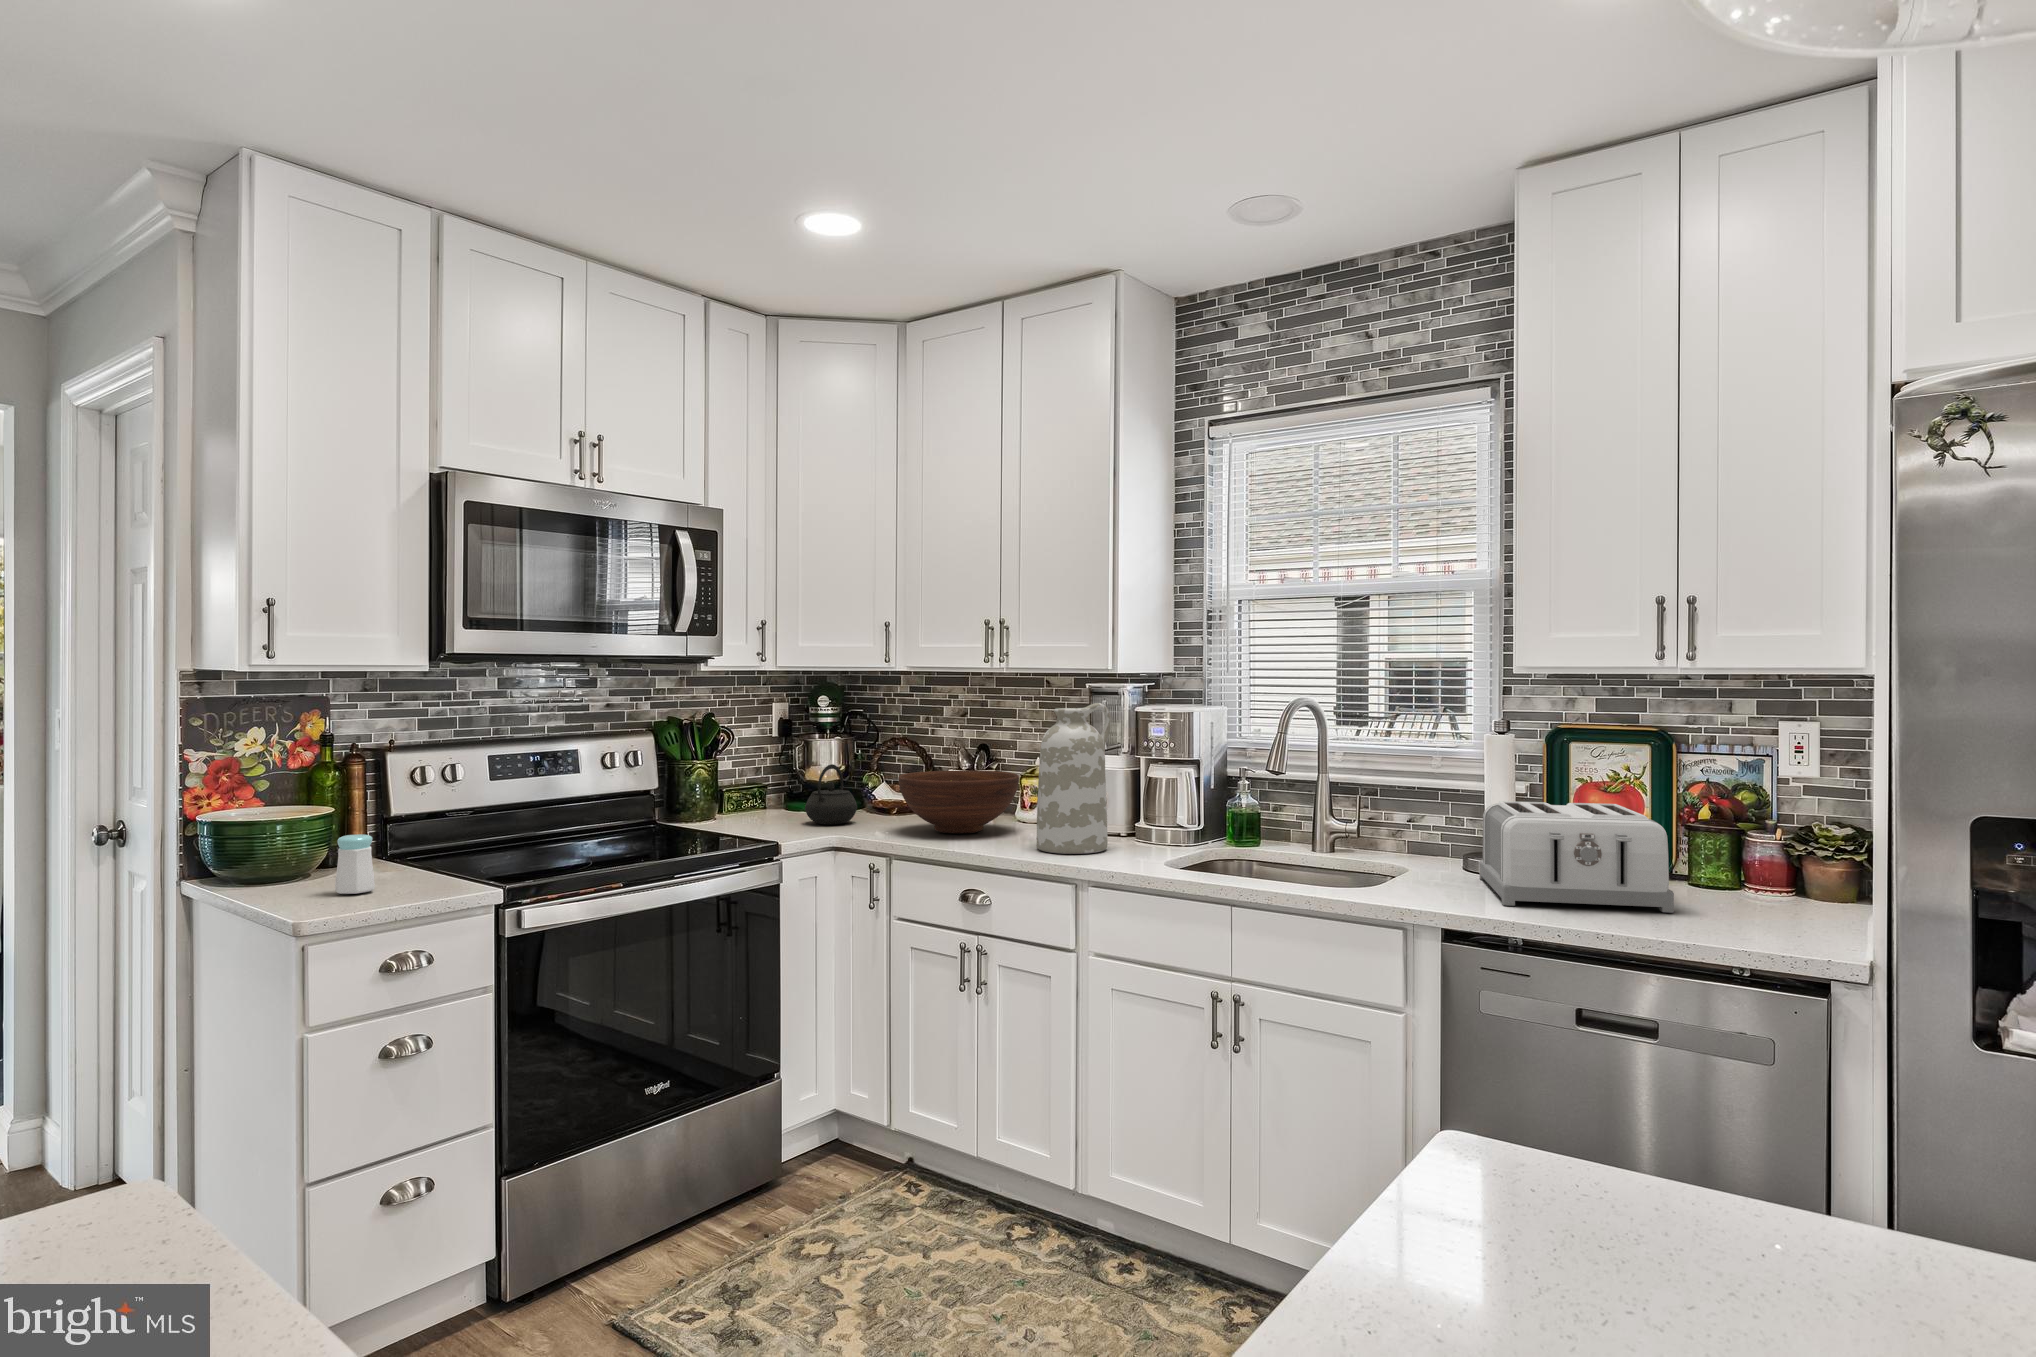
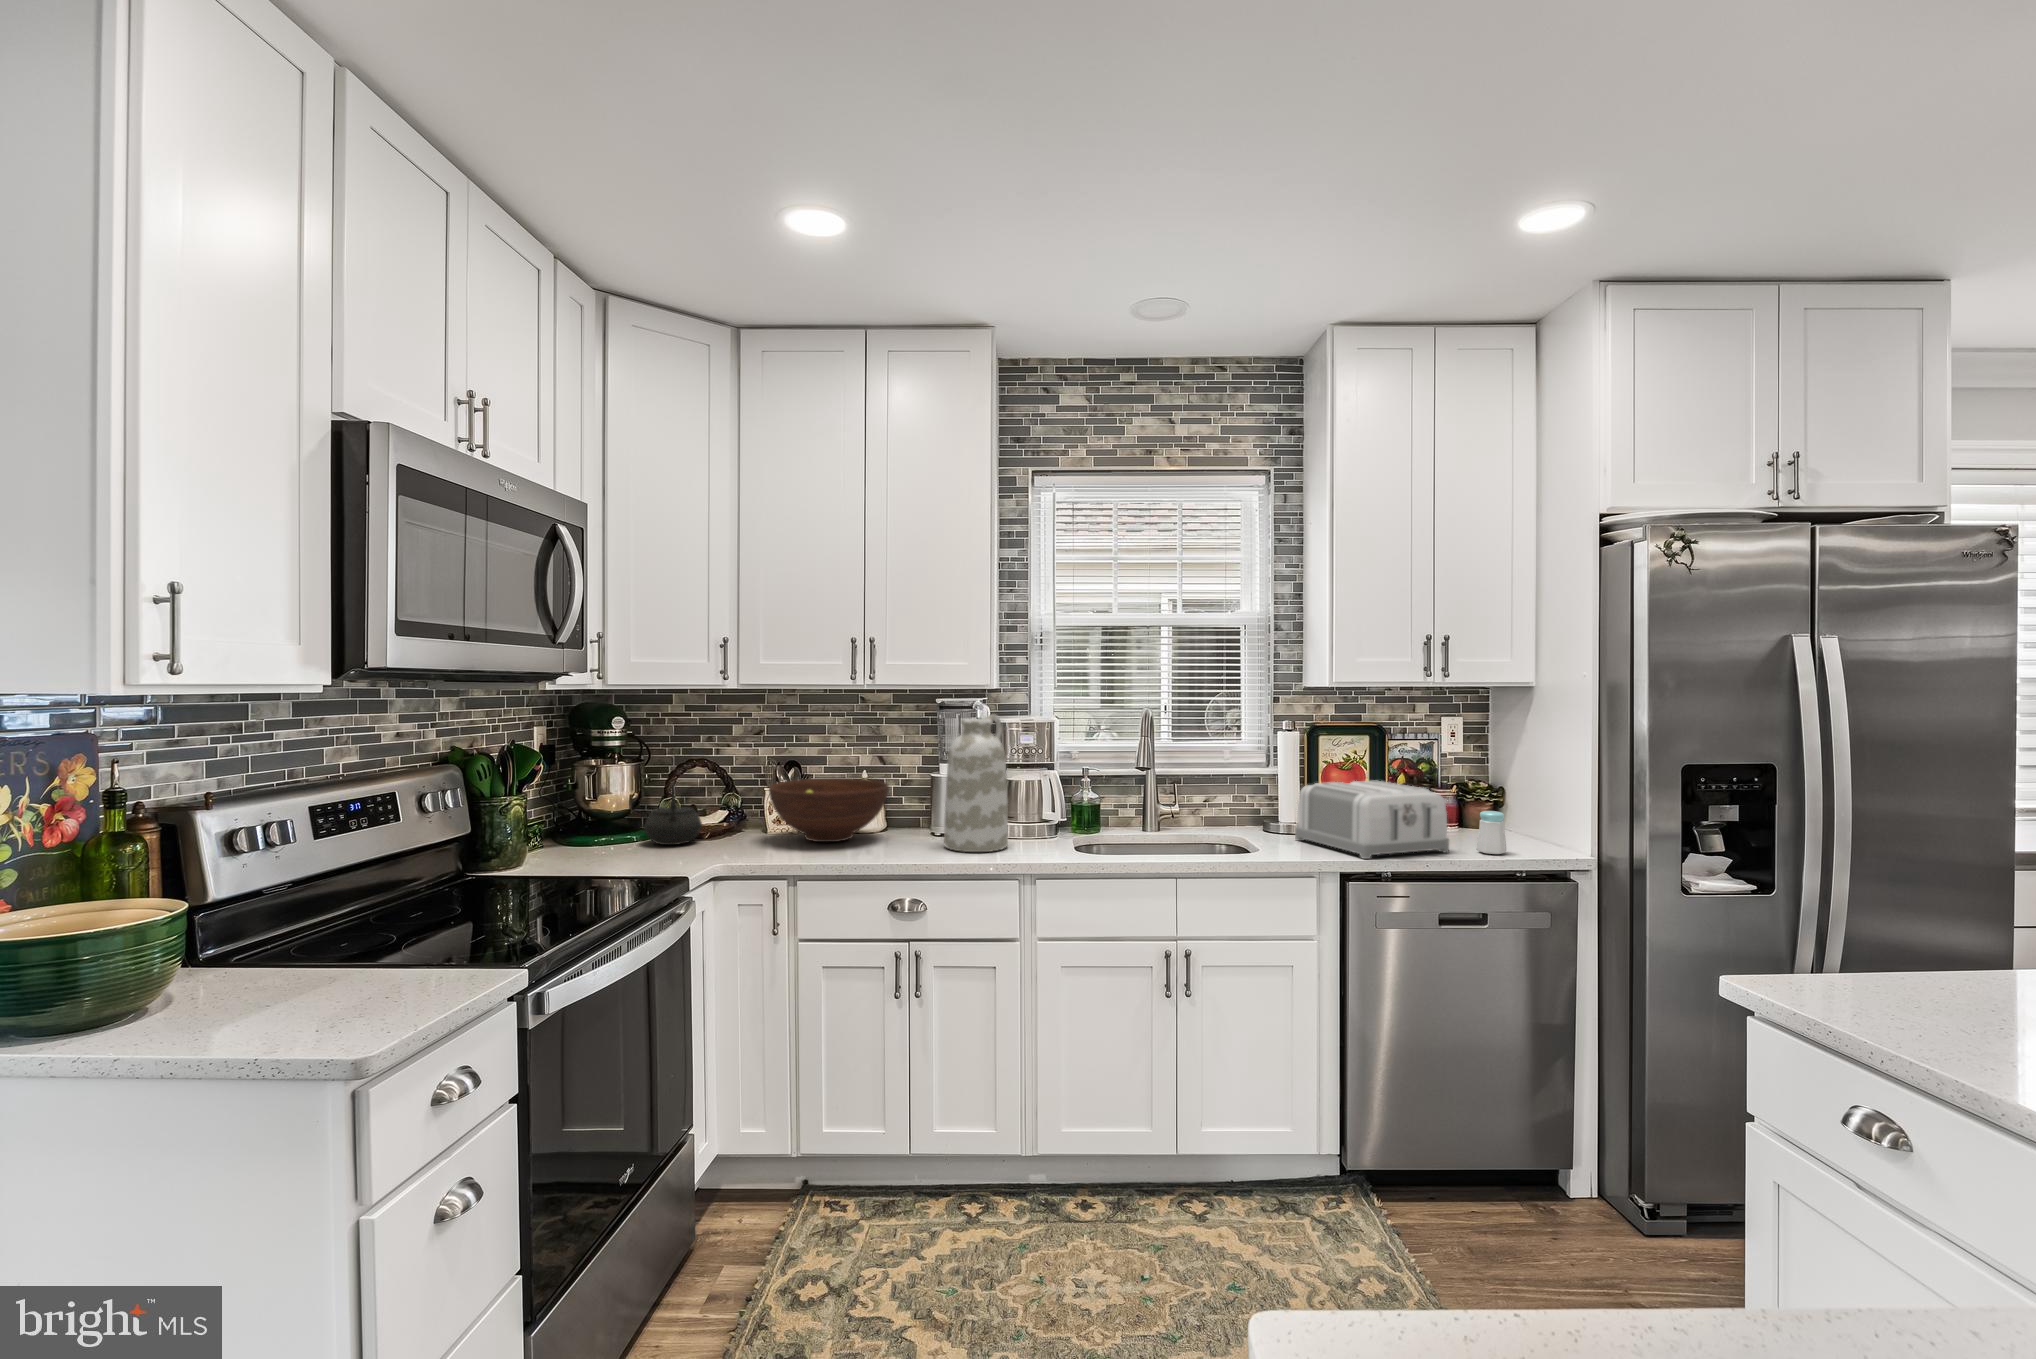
salt shaker: present [335,834,375,894] -> present [1477,811,1506,854]

